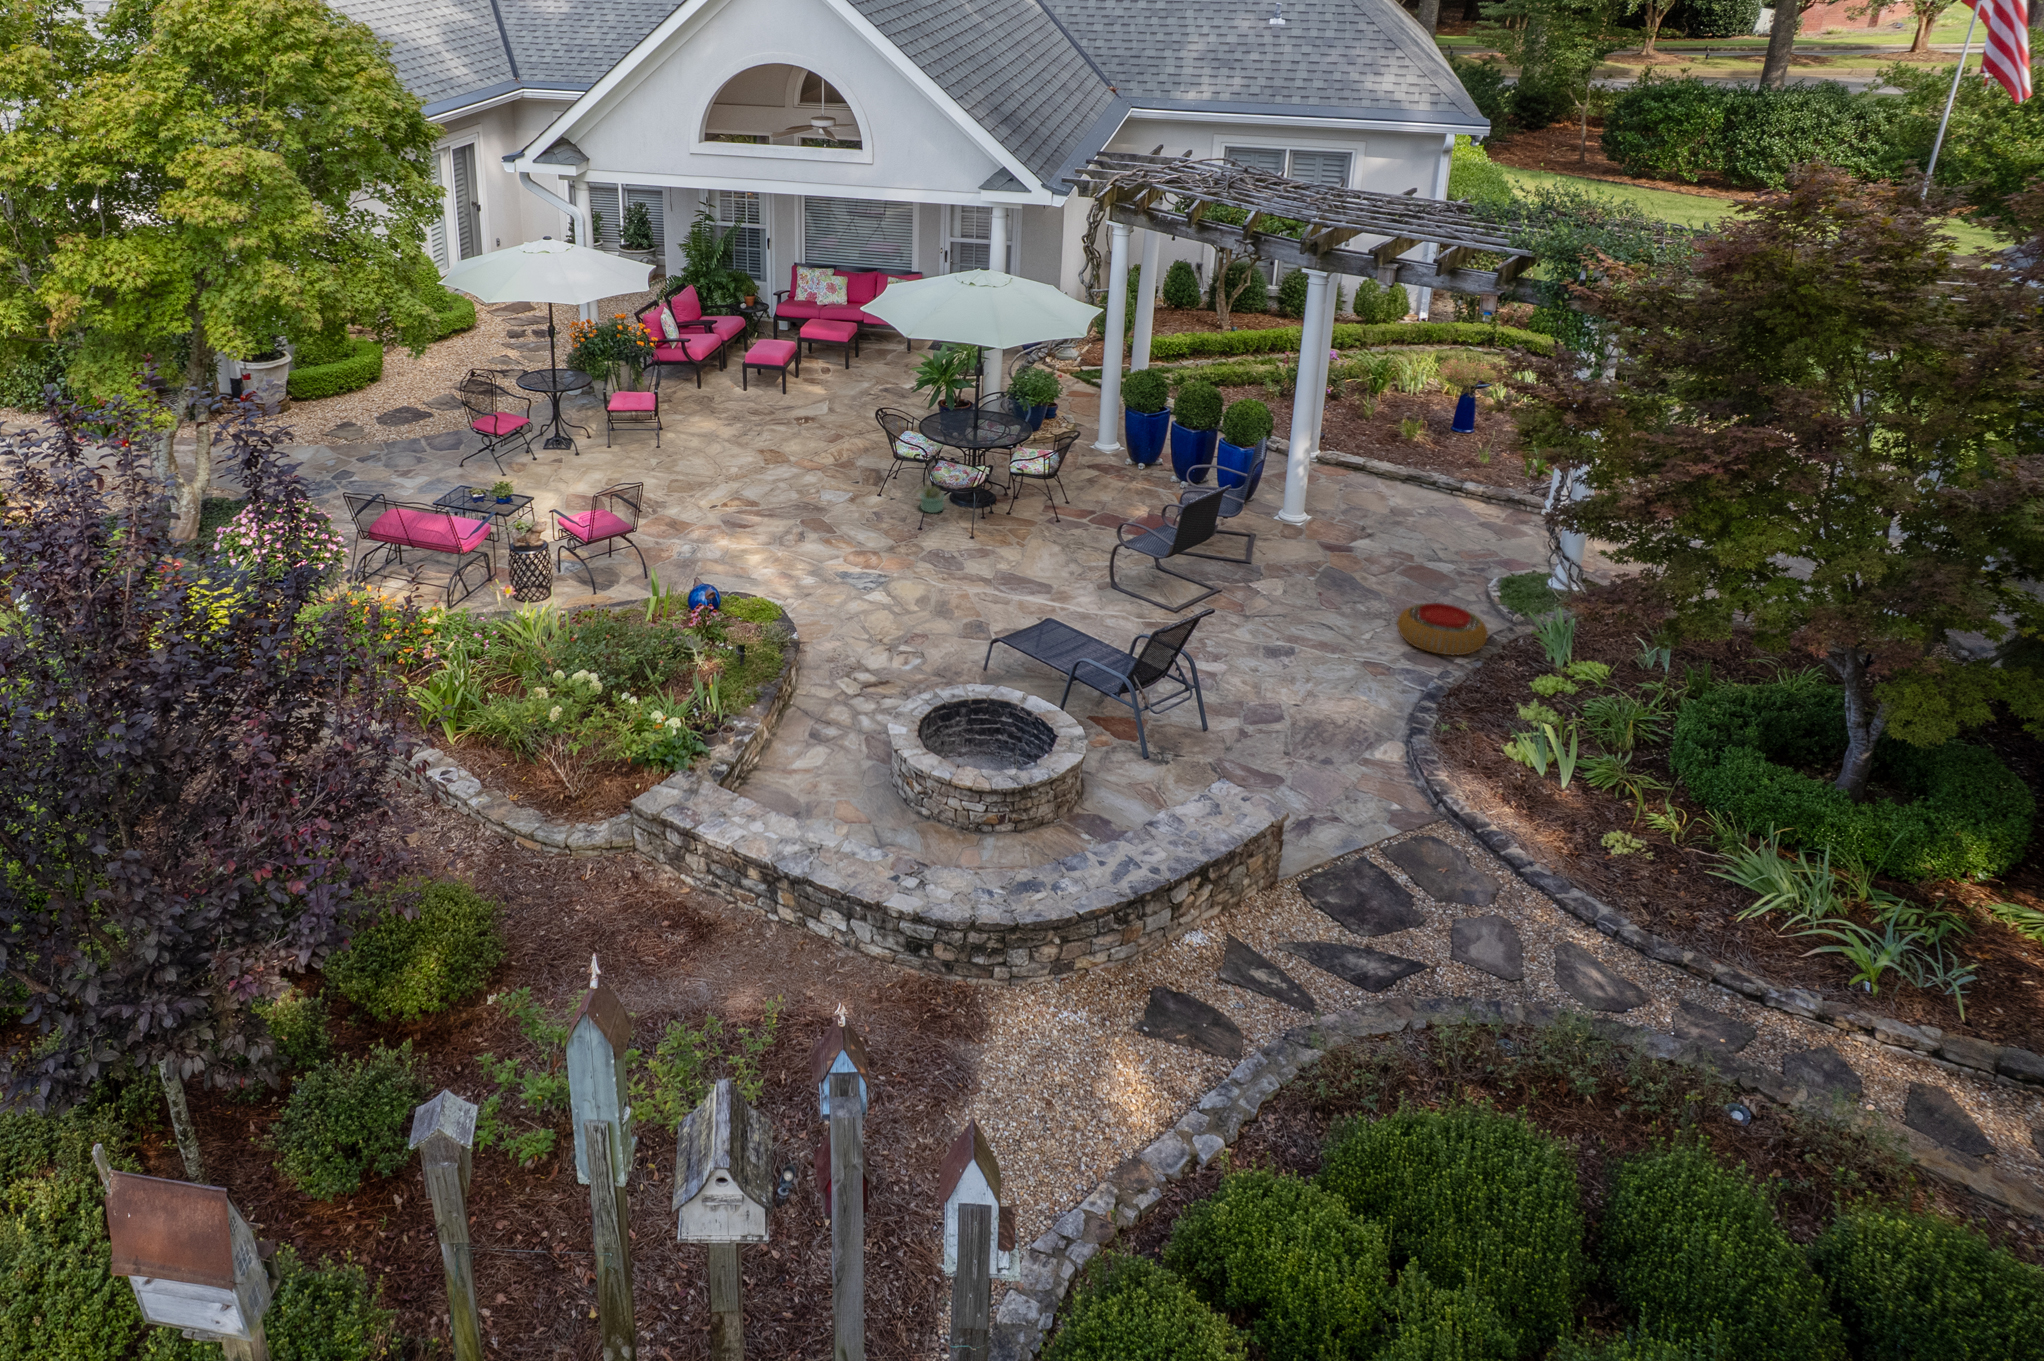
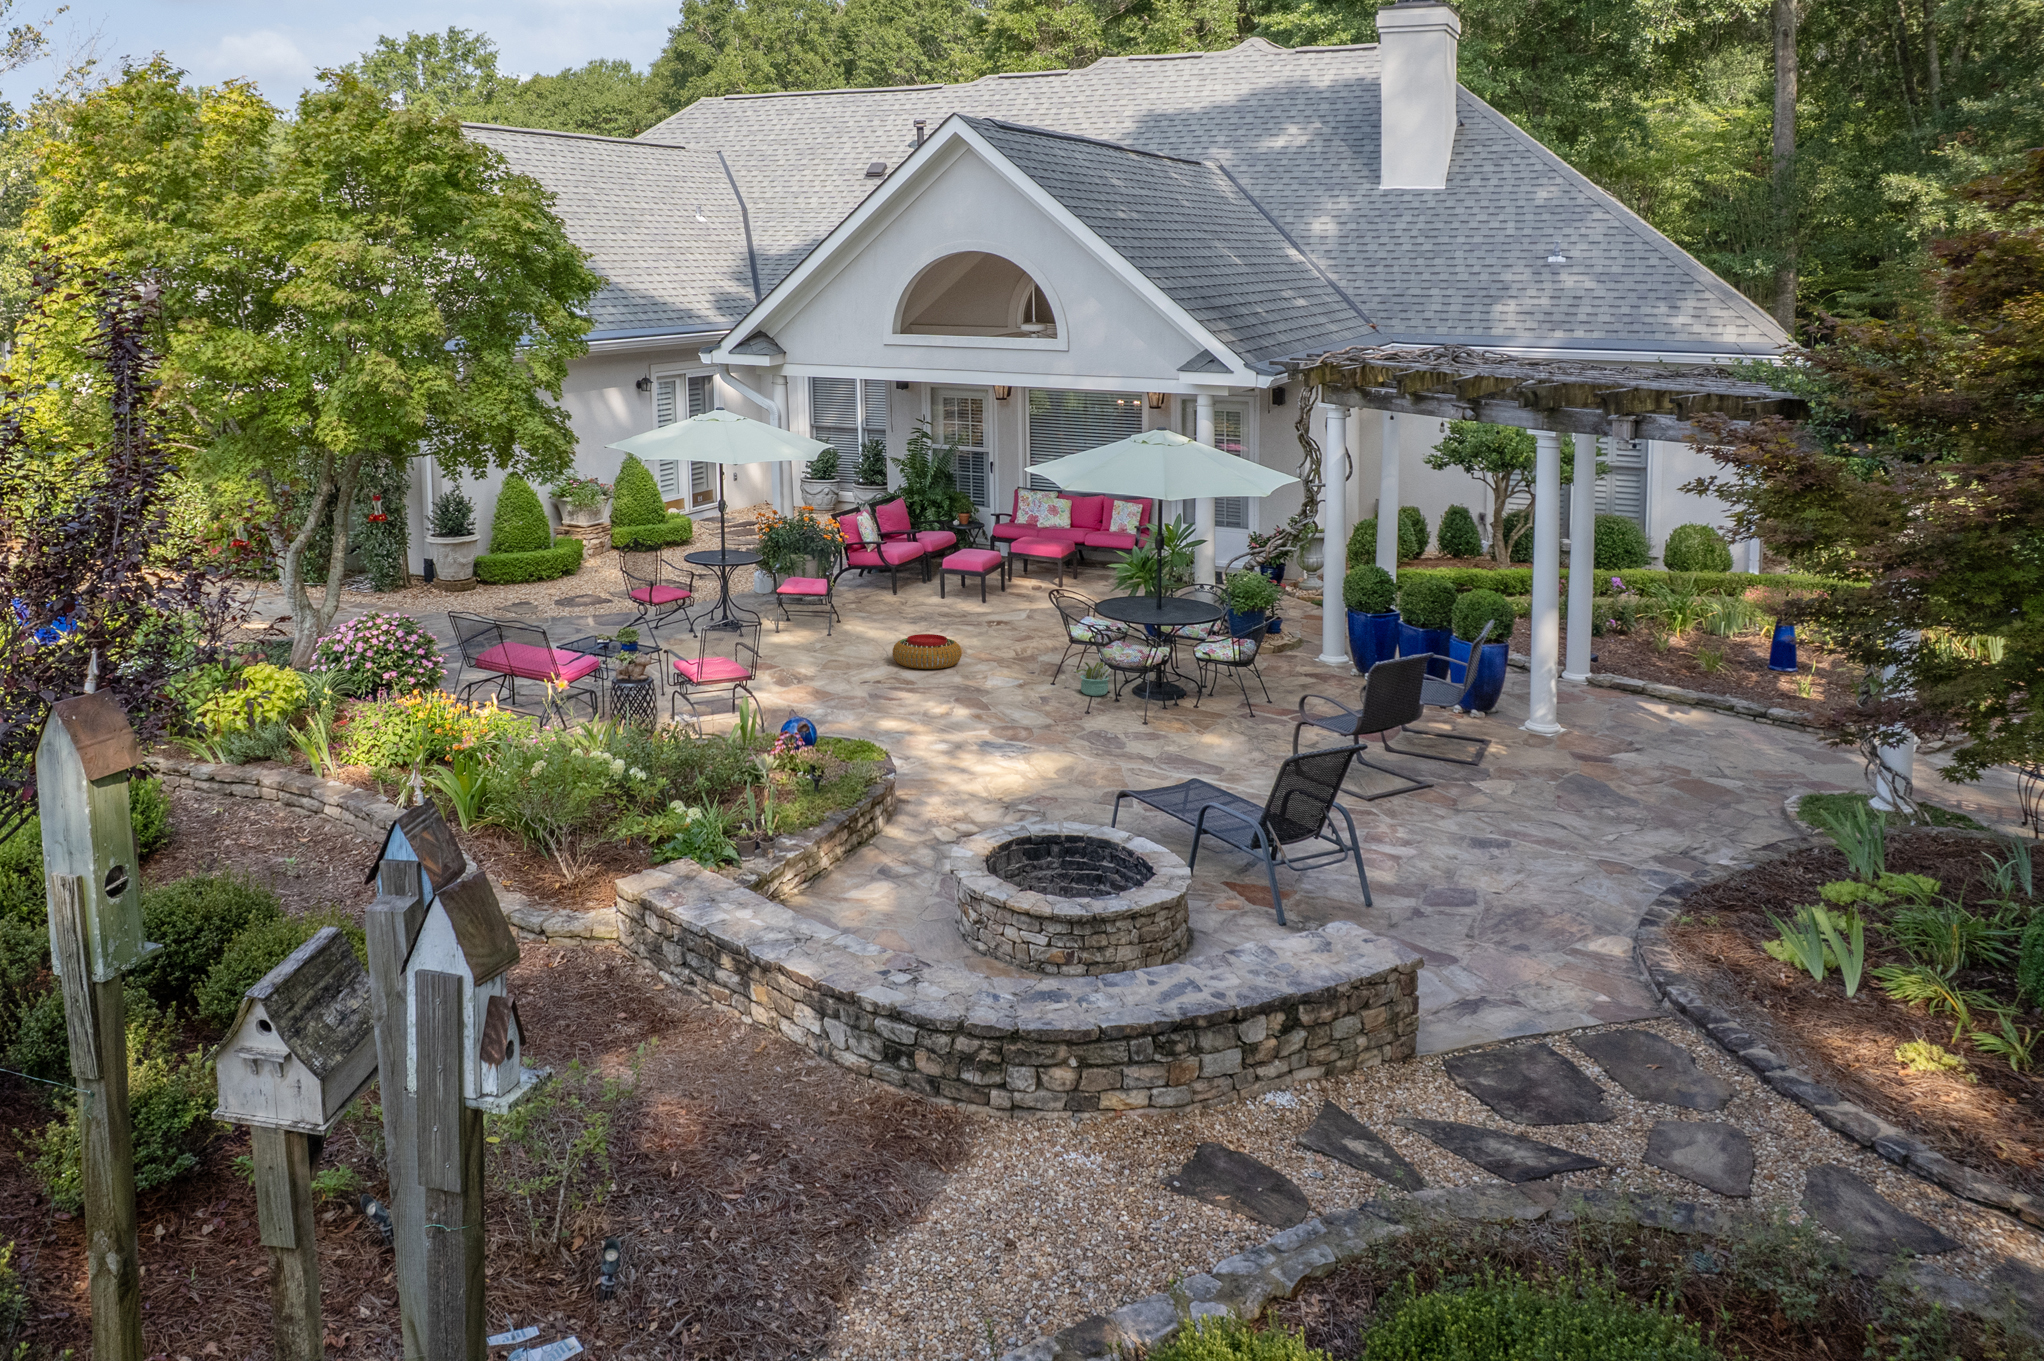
pouf: present [1397,603,1488,655] -> present [893,634,962,669]

